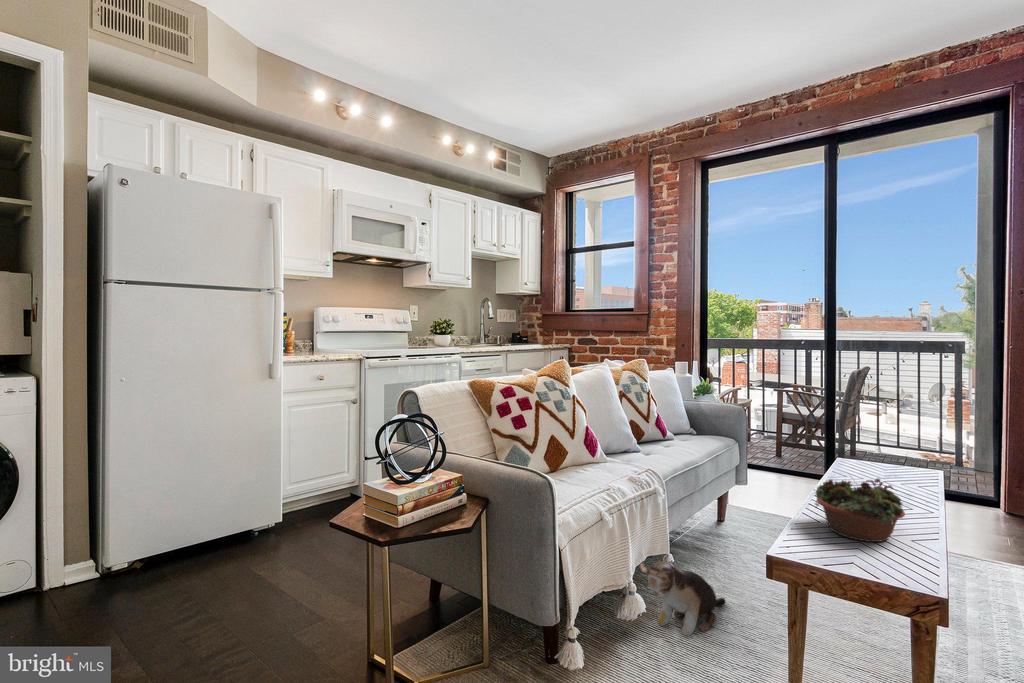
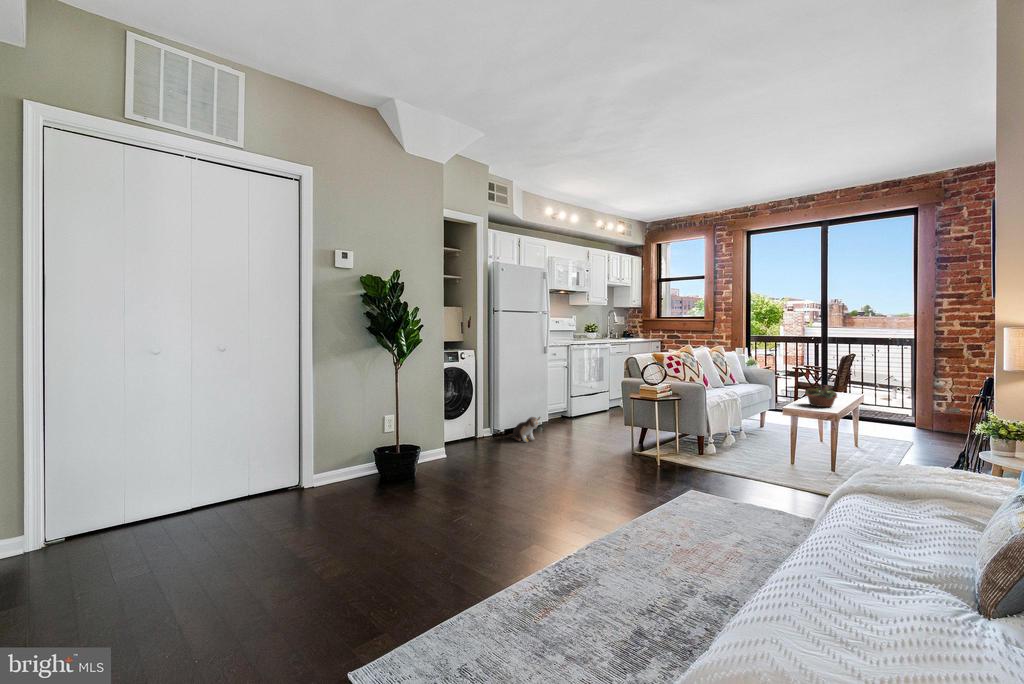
plush toy: present [640,561,726,635] -> present [509,417,540,442]

